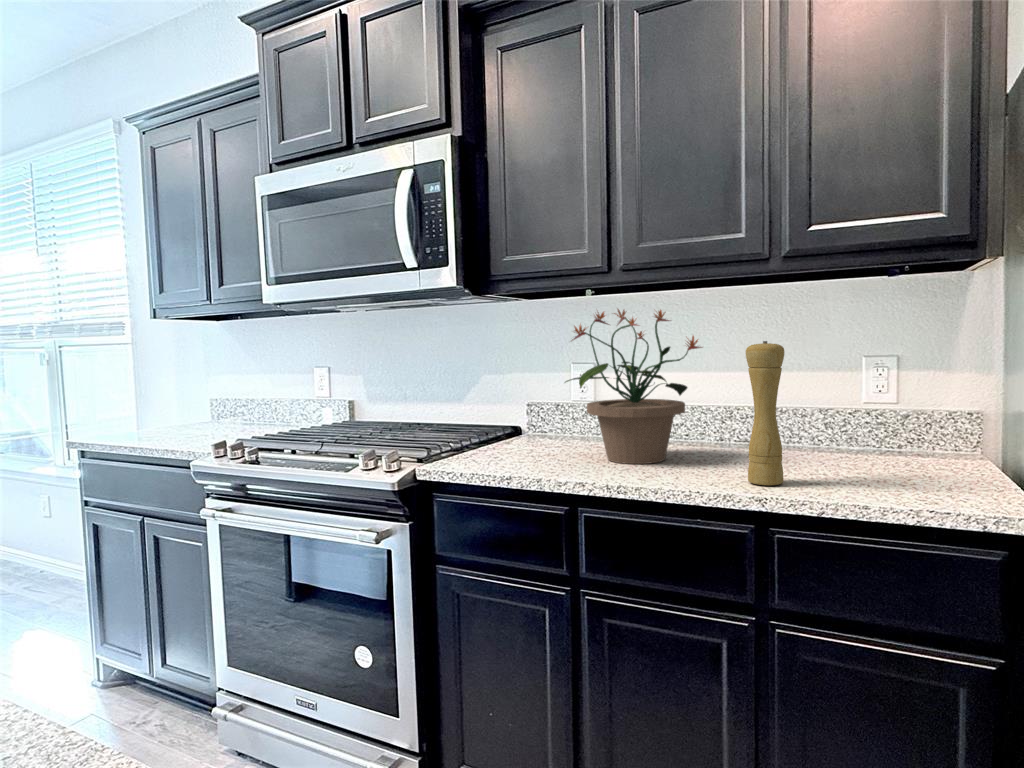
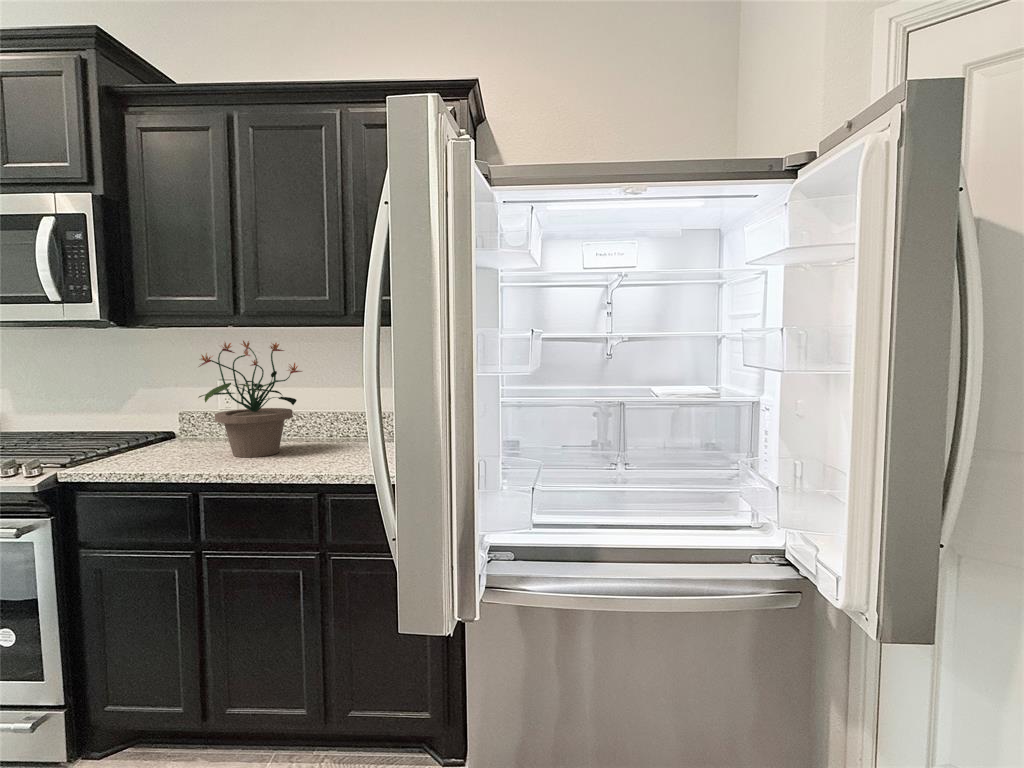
pepper mill: present [746,341,784,485] -> none [317,370,344,466]

